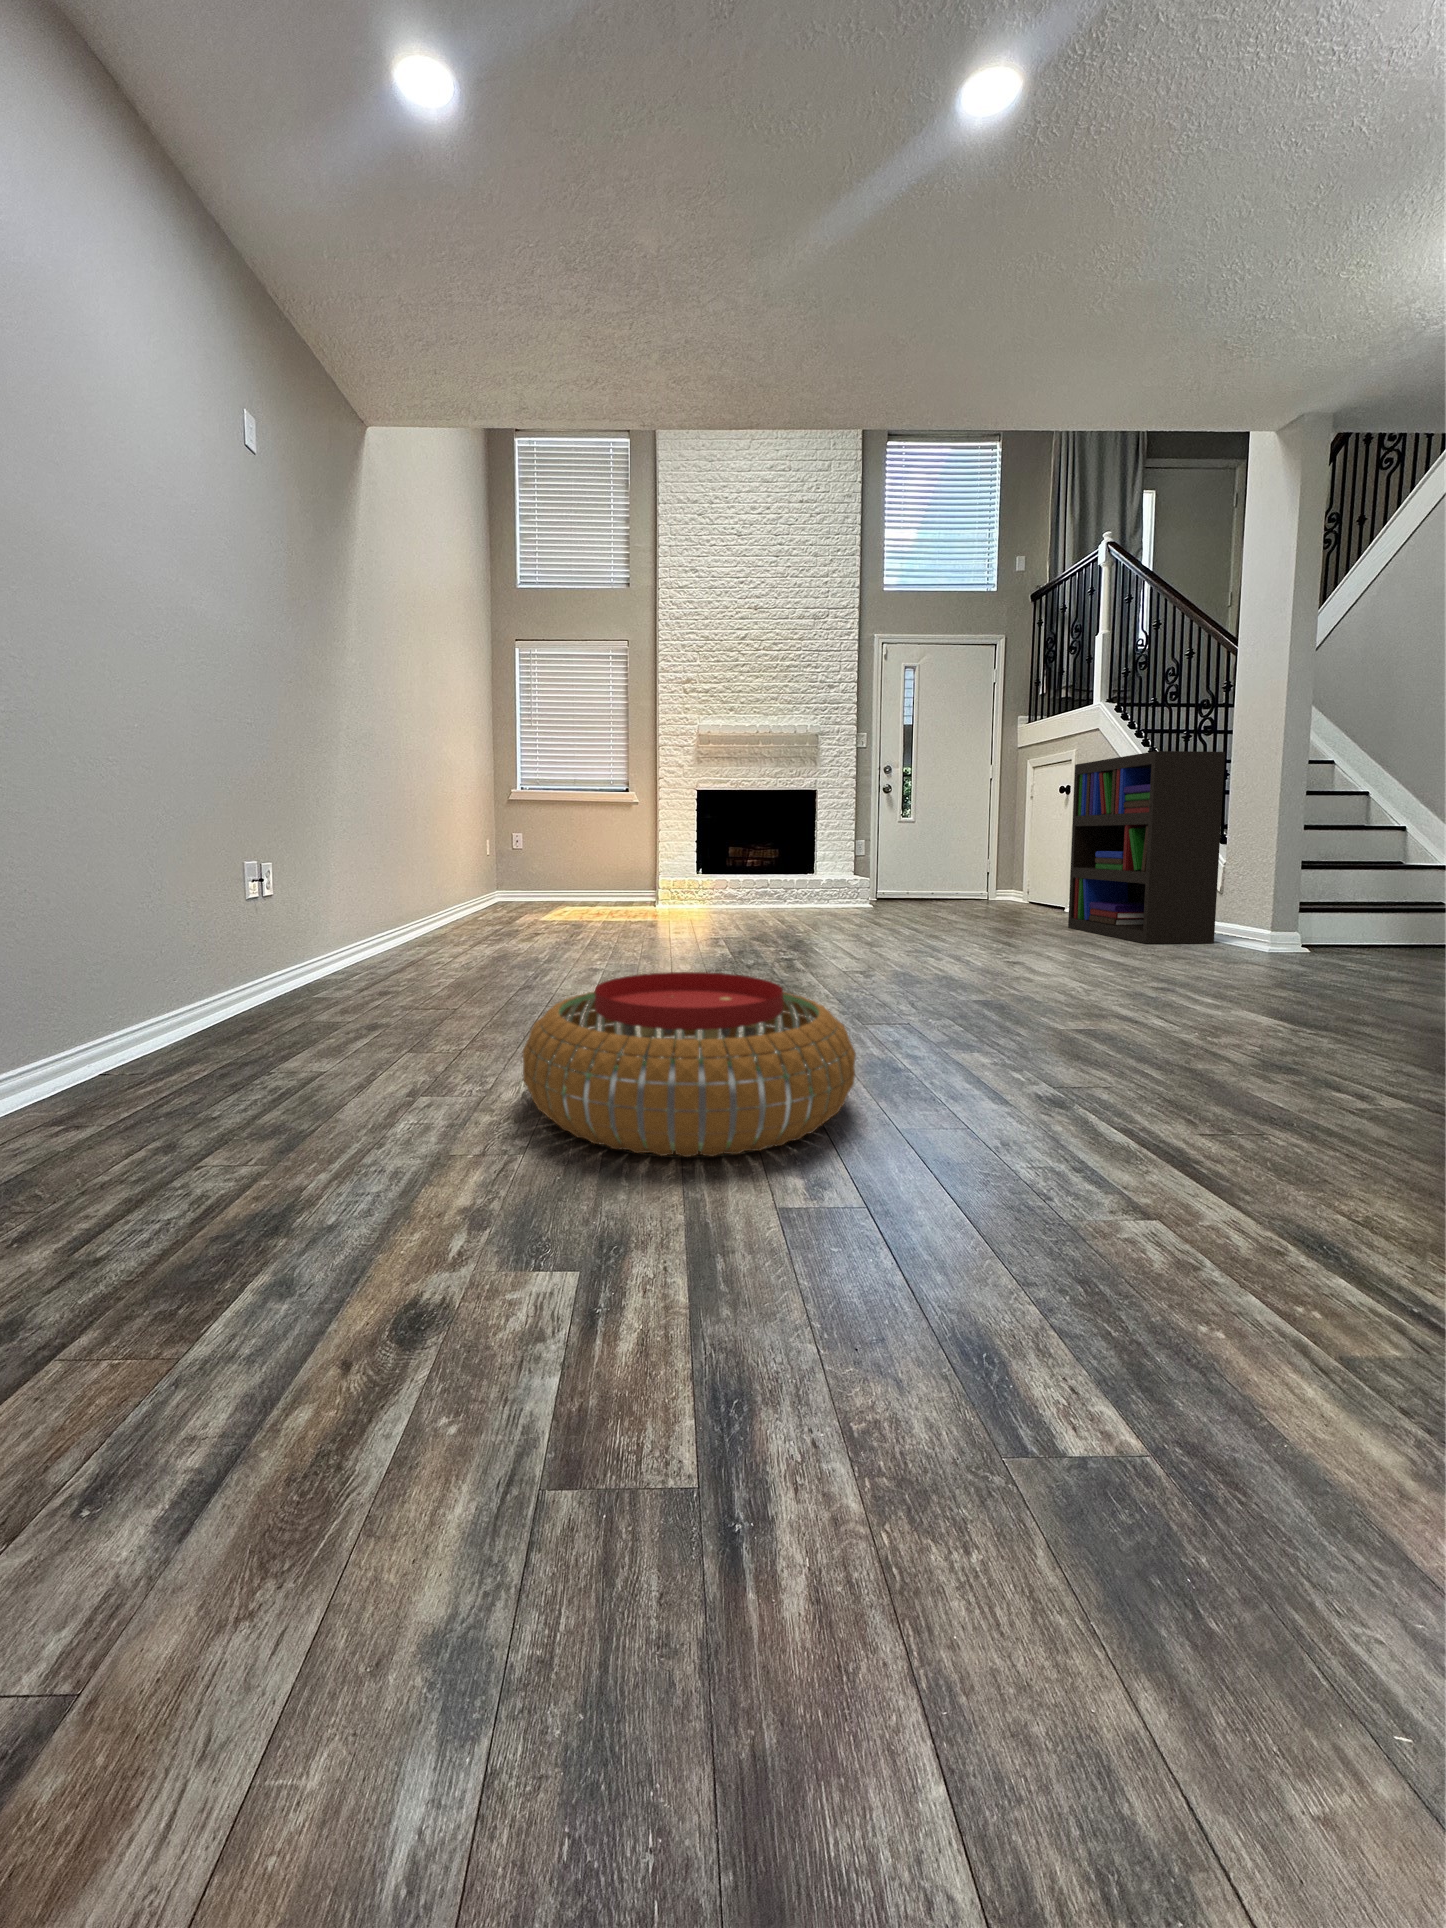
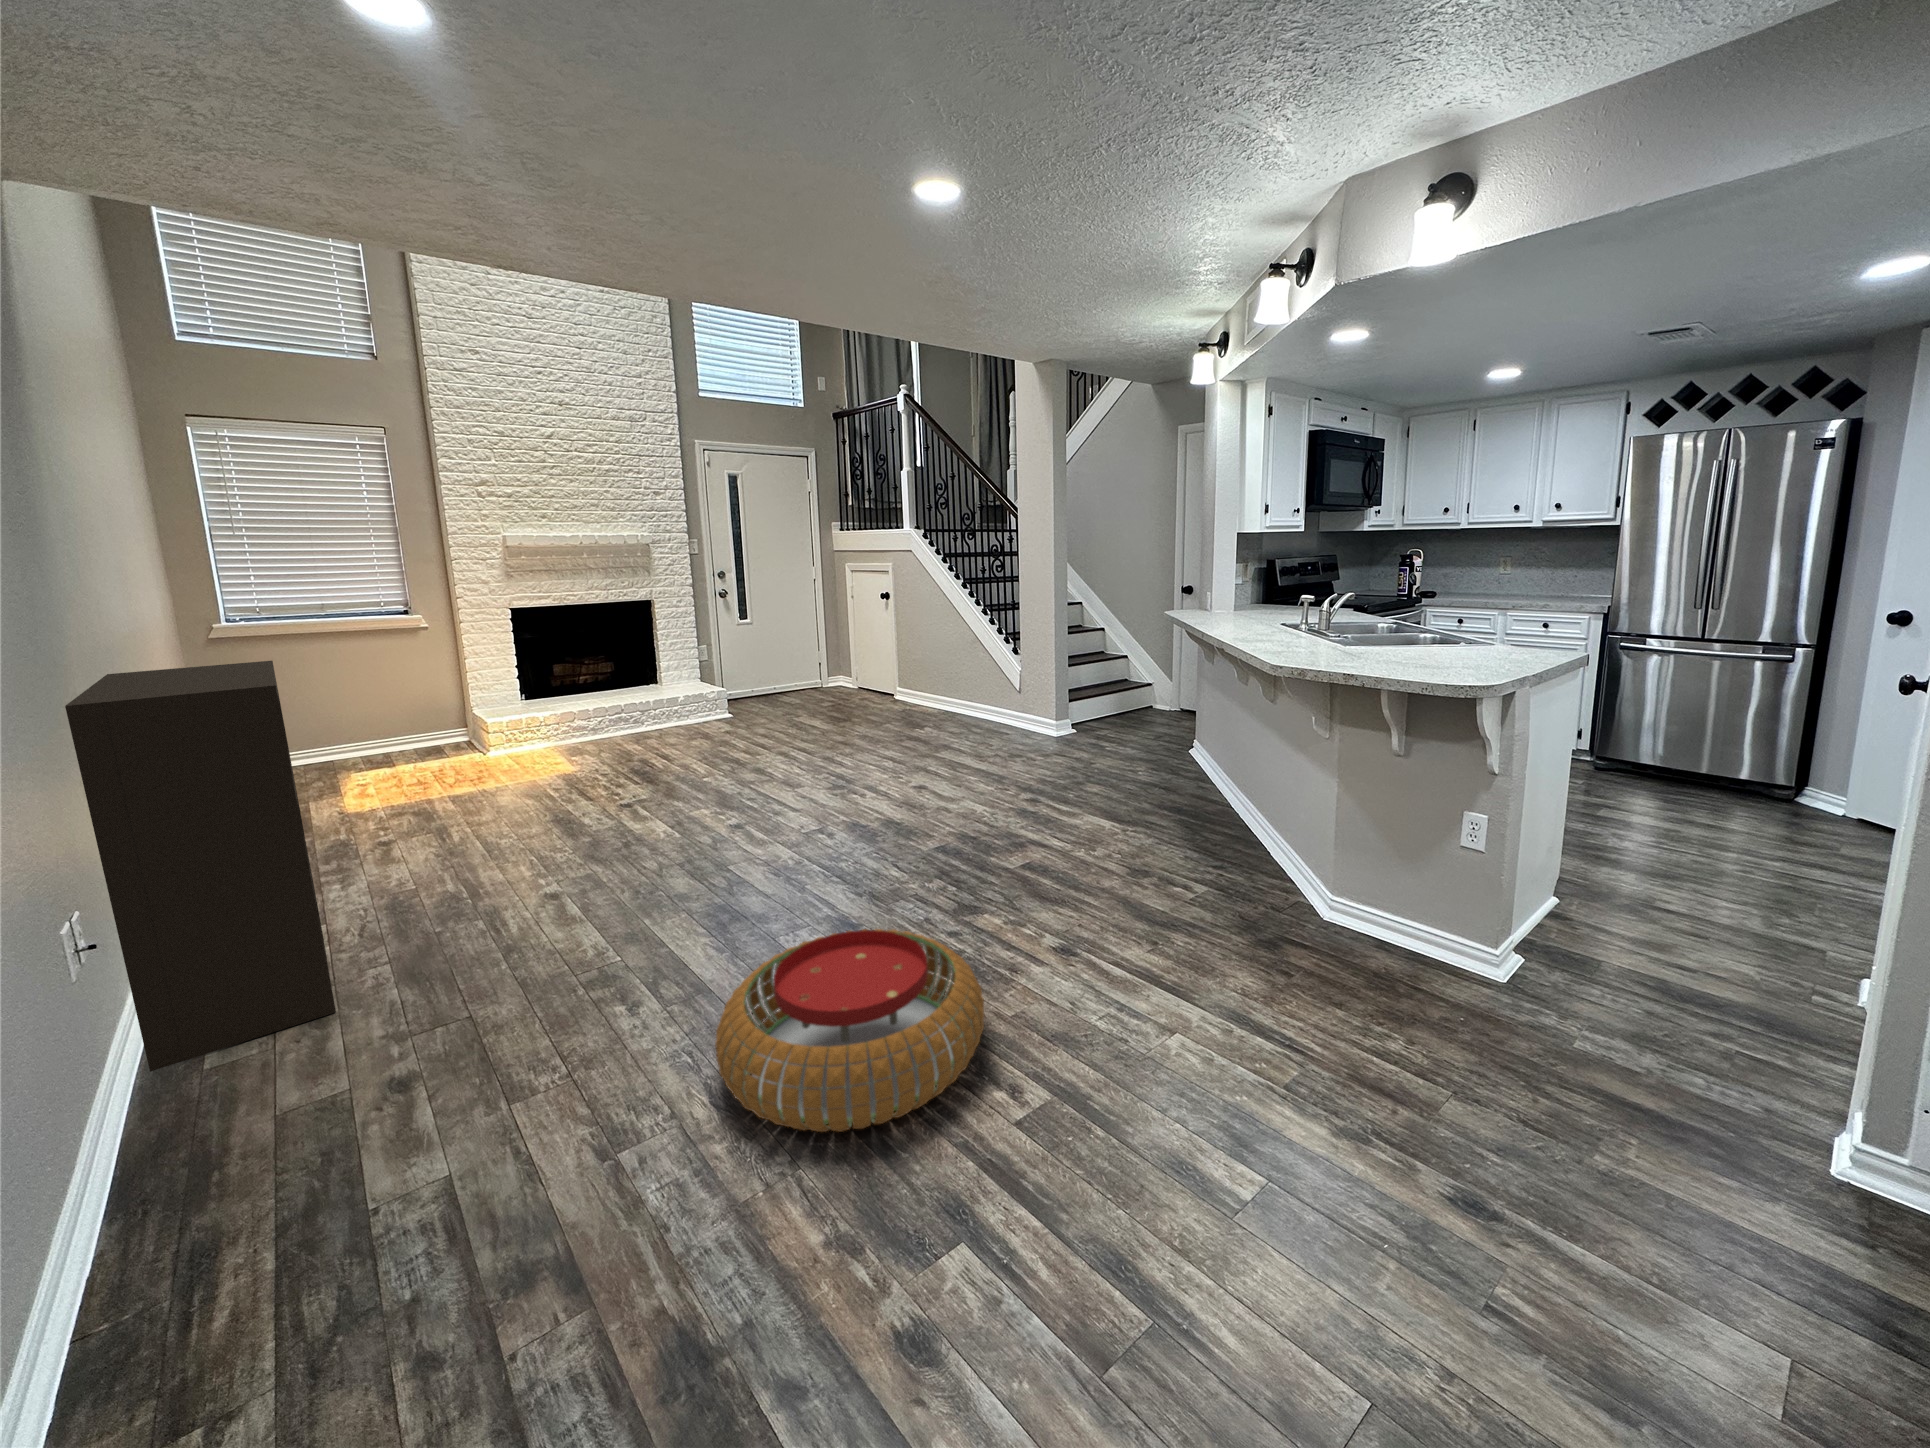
bookshelf: present [1068,751,1225,943] -> present [65,661,336,1071]

